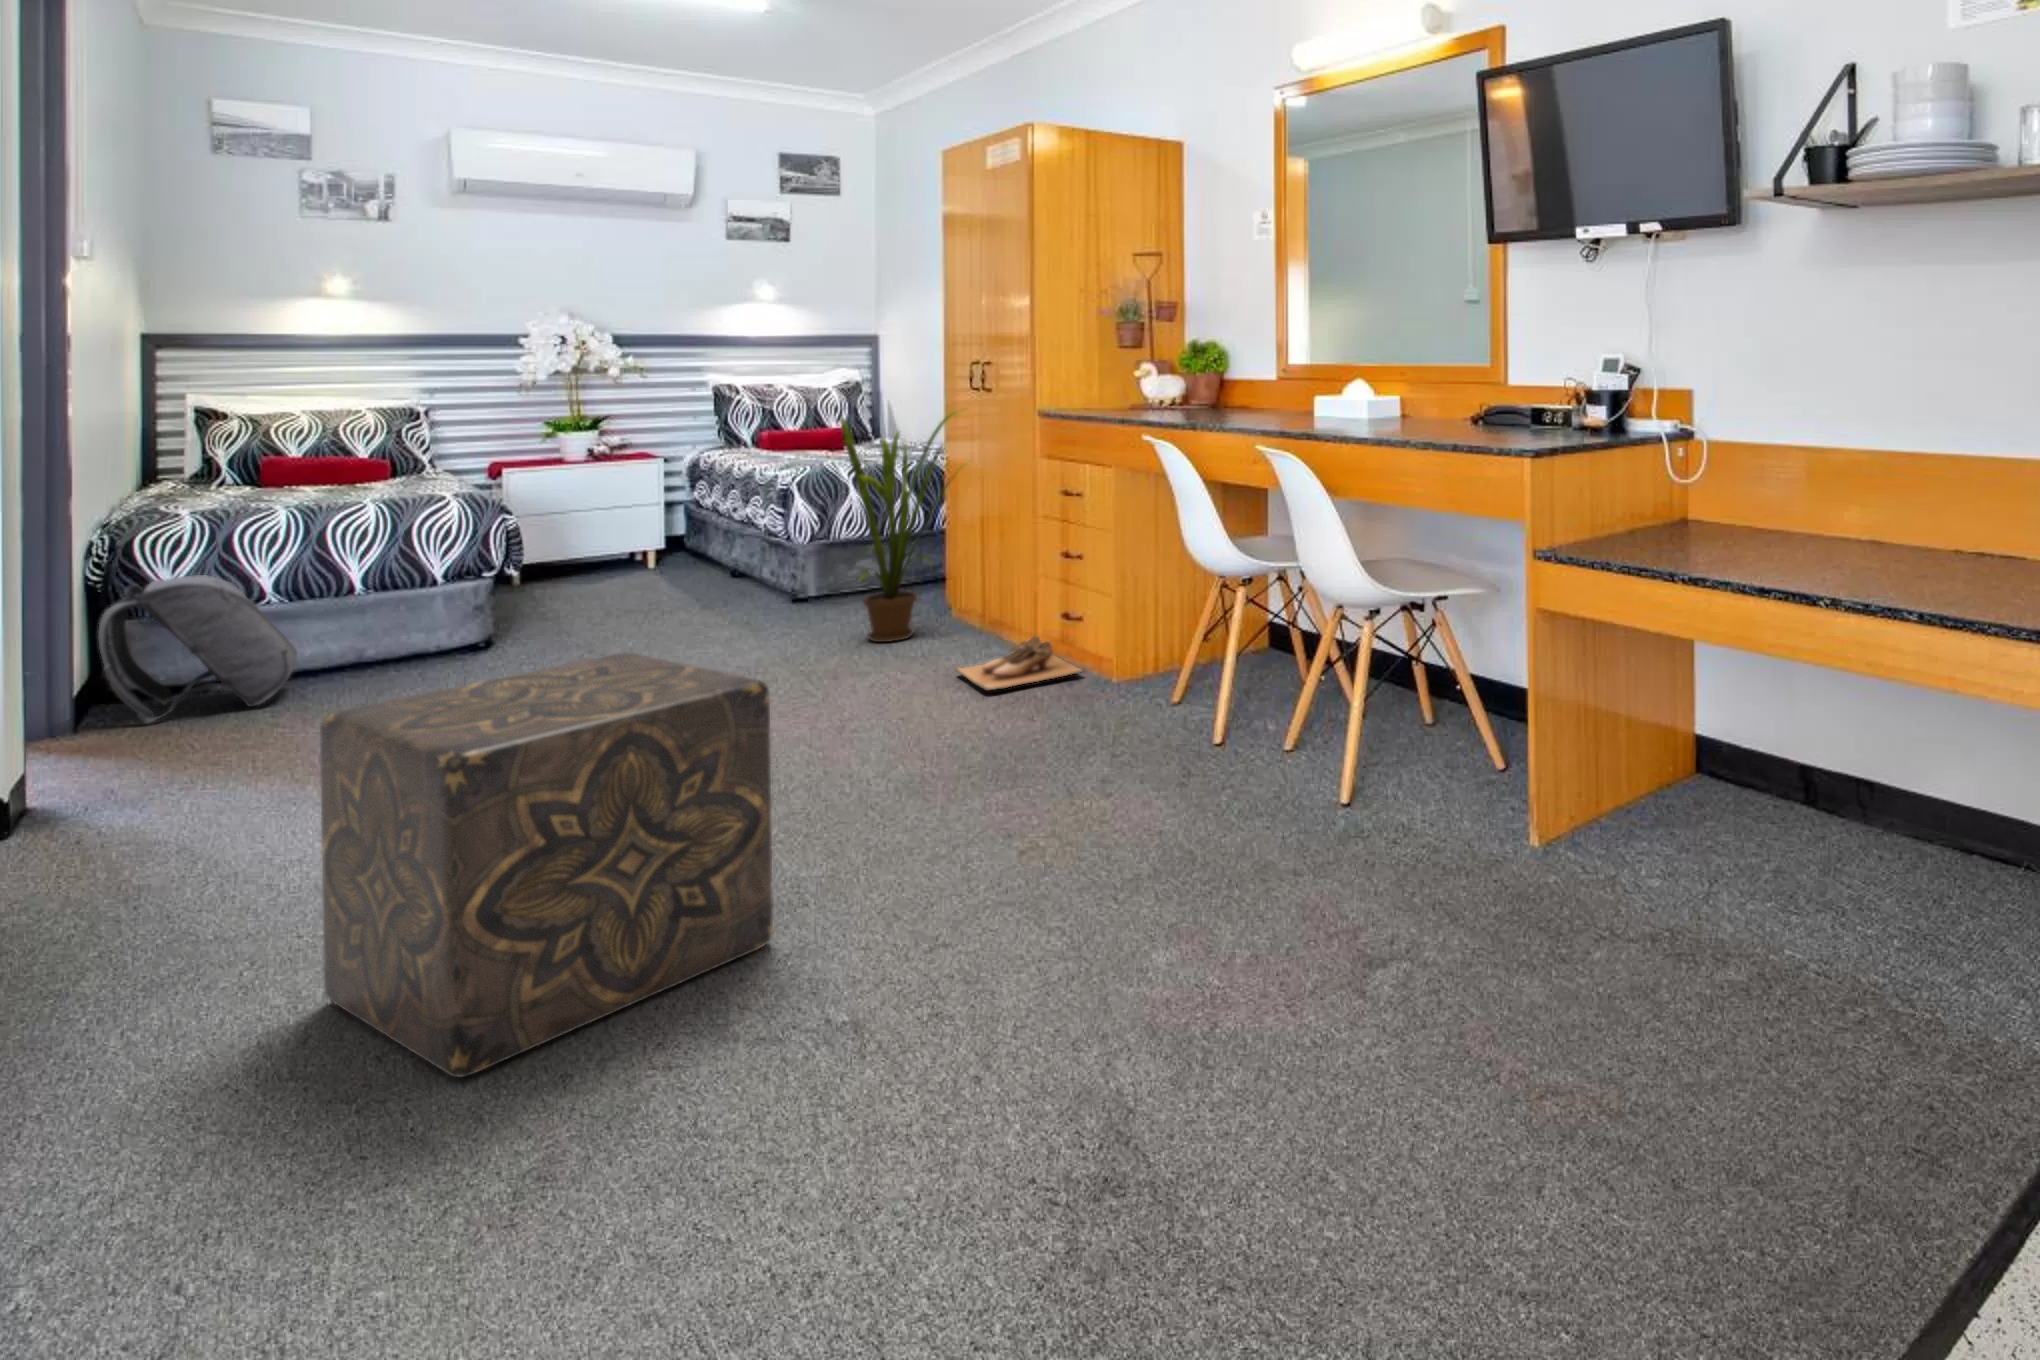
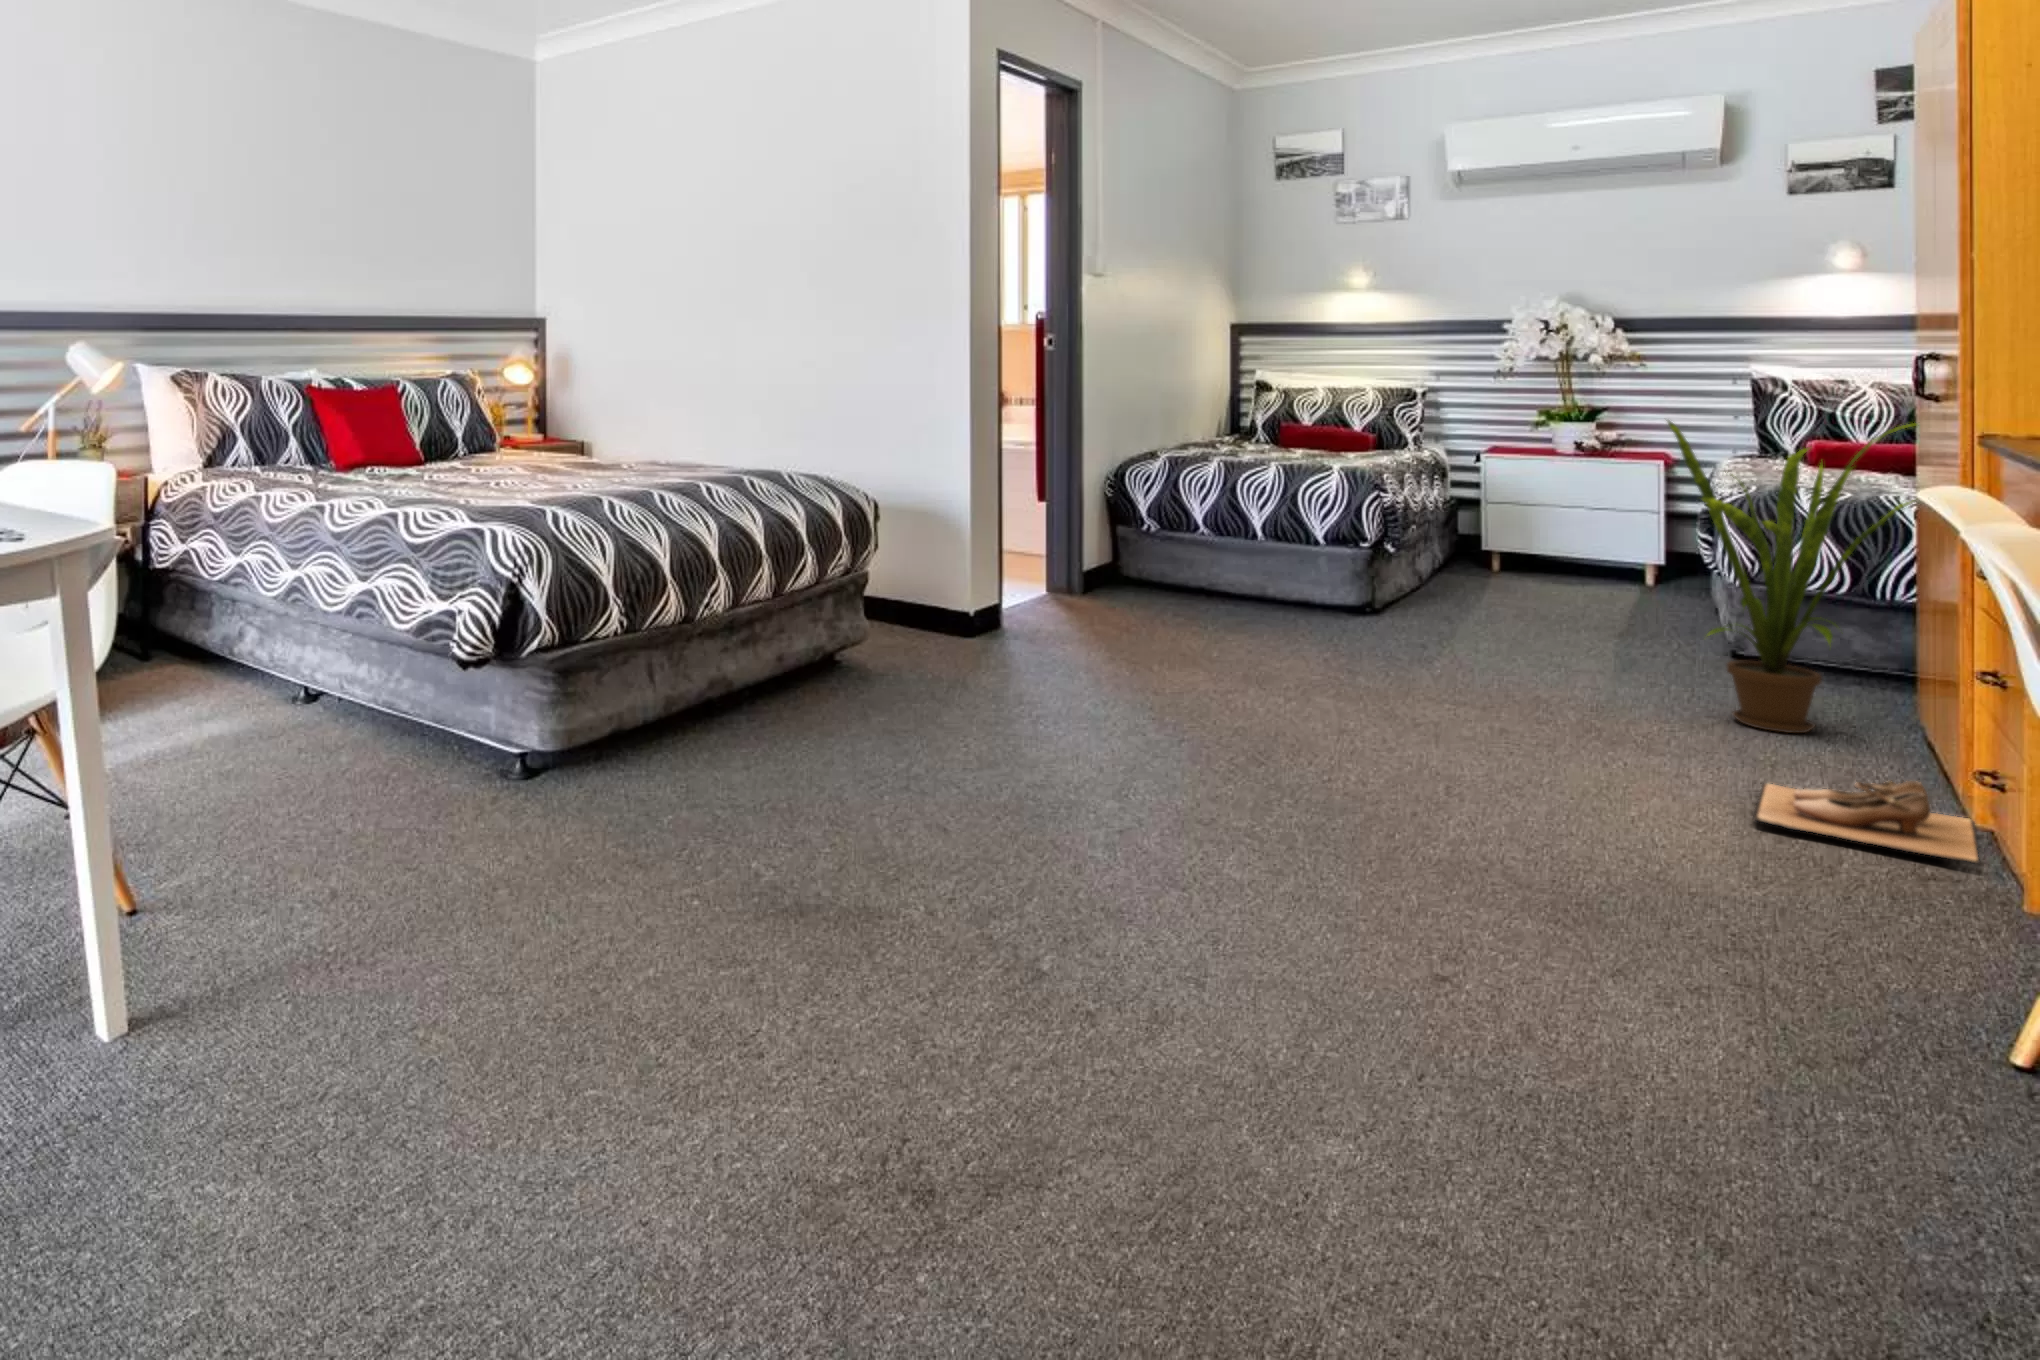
backpack: present [98,575,297,723] -> none [1089,503,1208,608]
ottoman: present [320,652,773,1077] -> none [856,585,1115,890]

